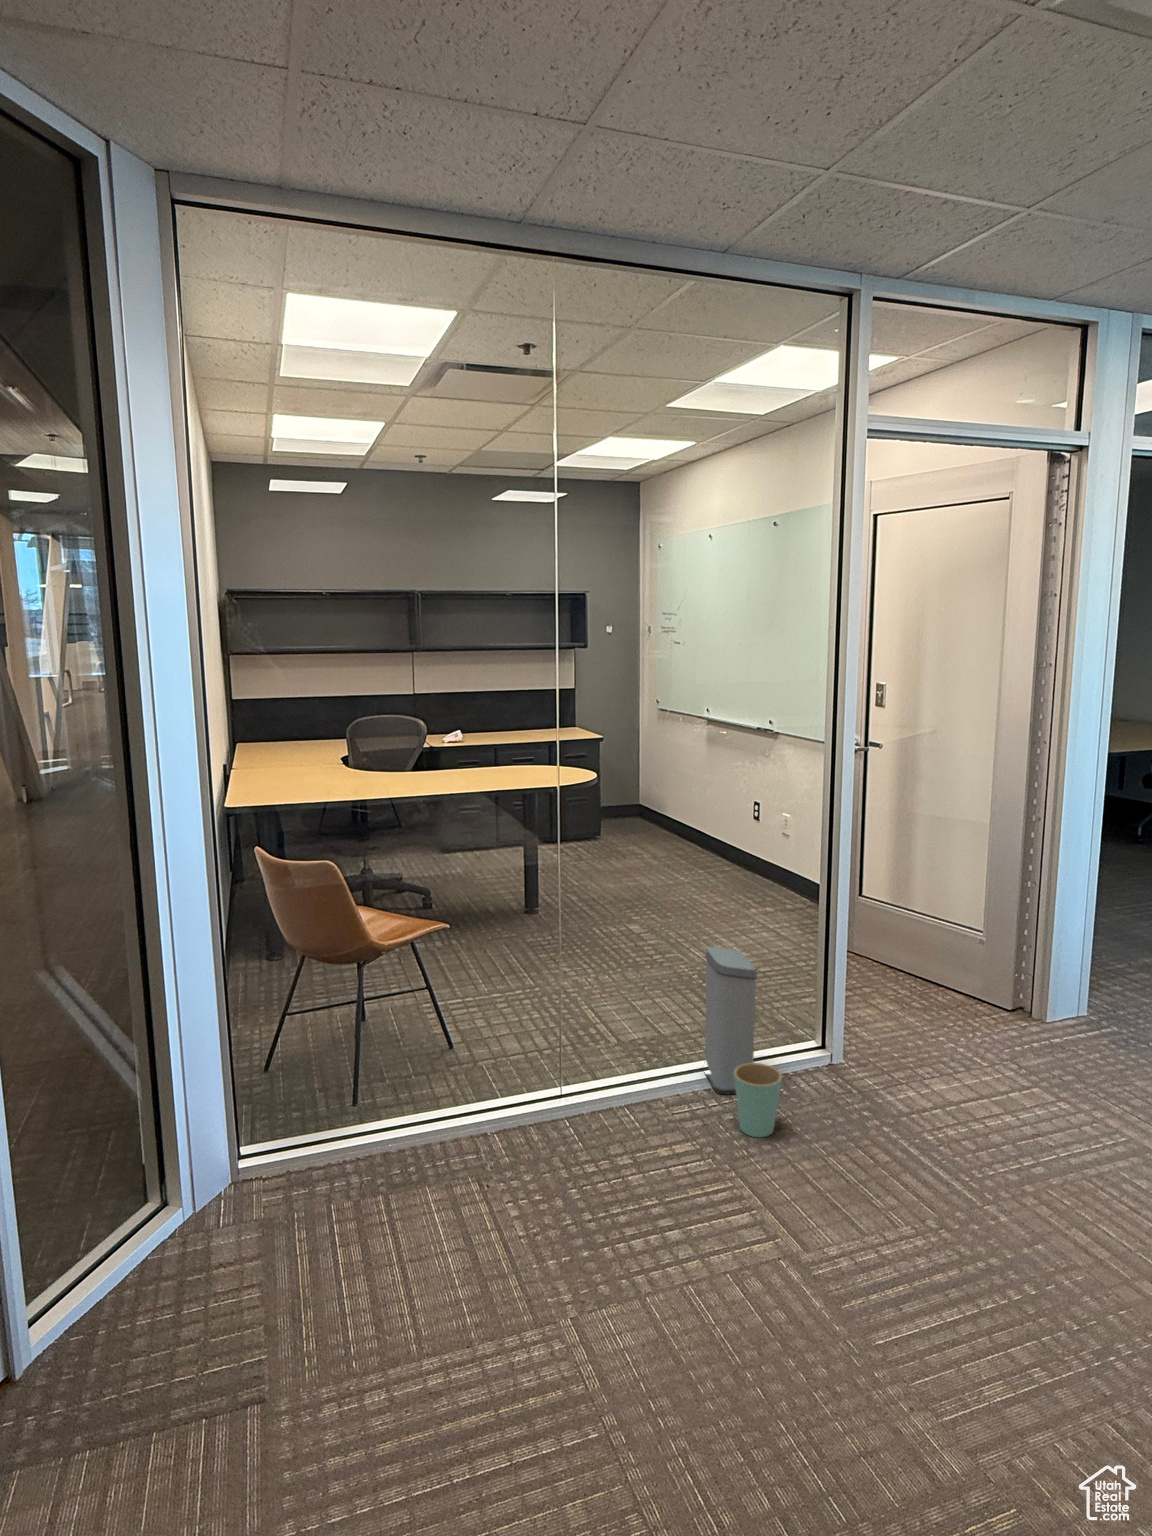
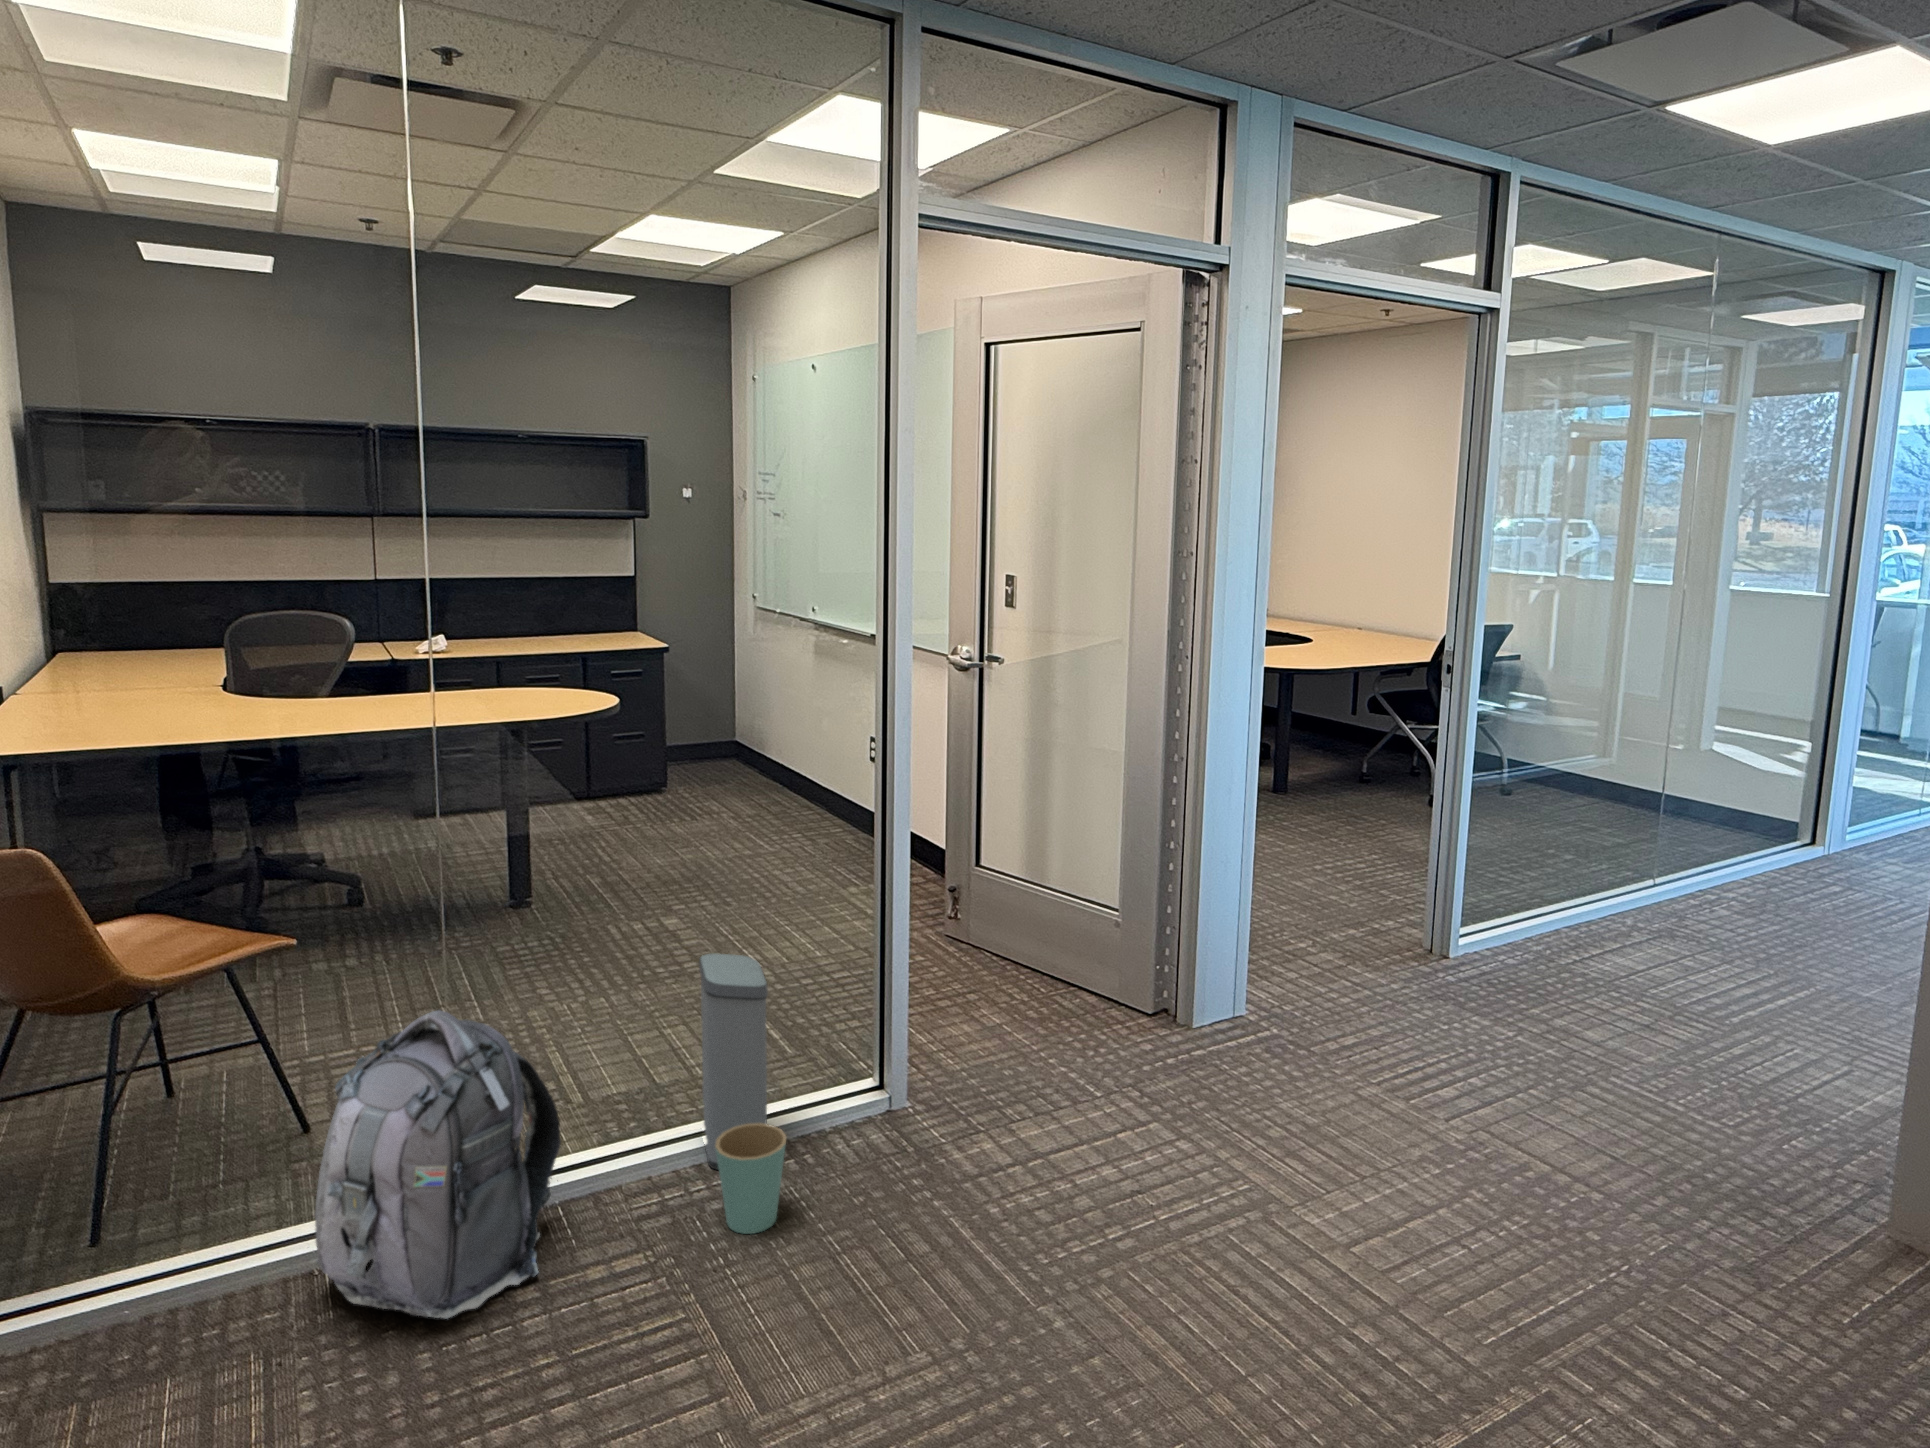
backpack: none [490,972,632,1170] -> present [315,1010,561,1318]

